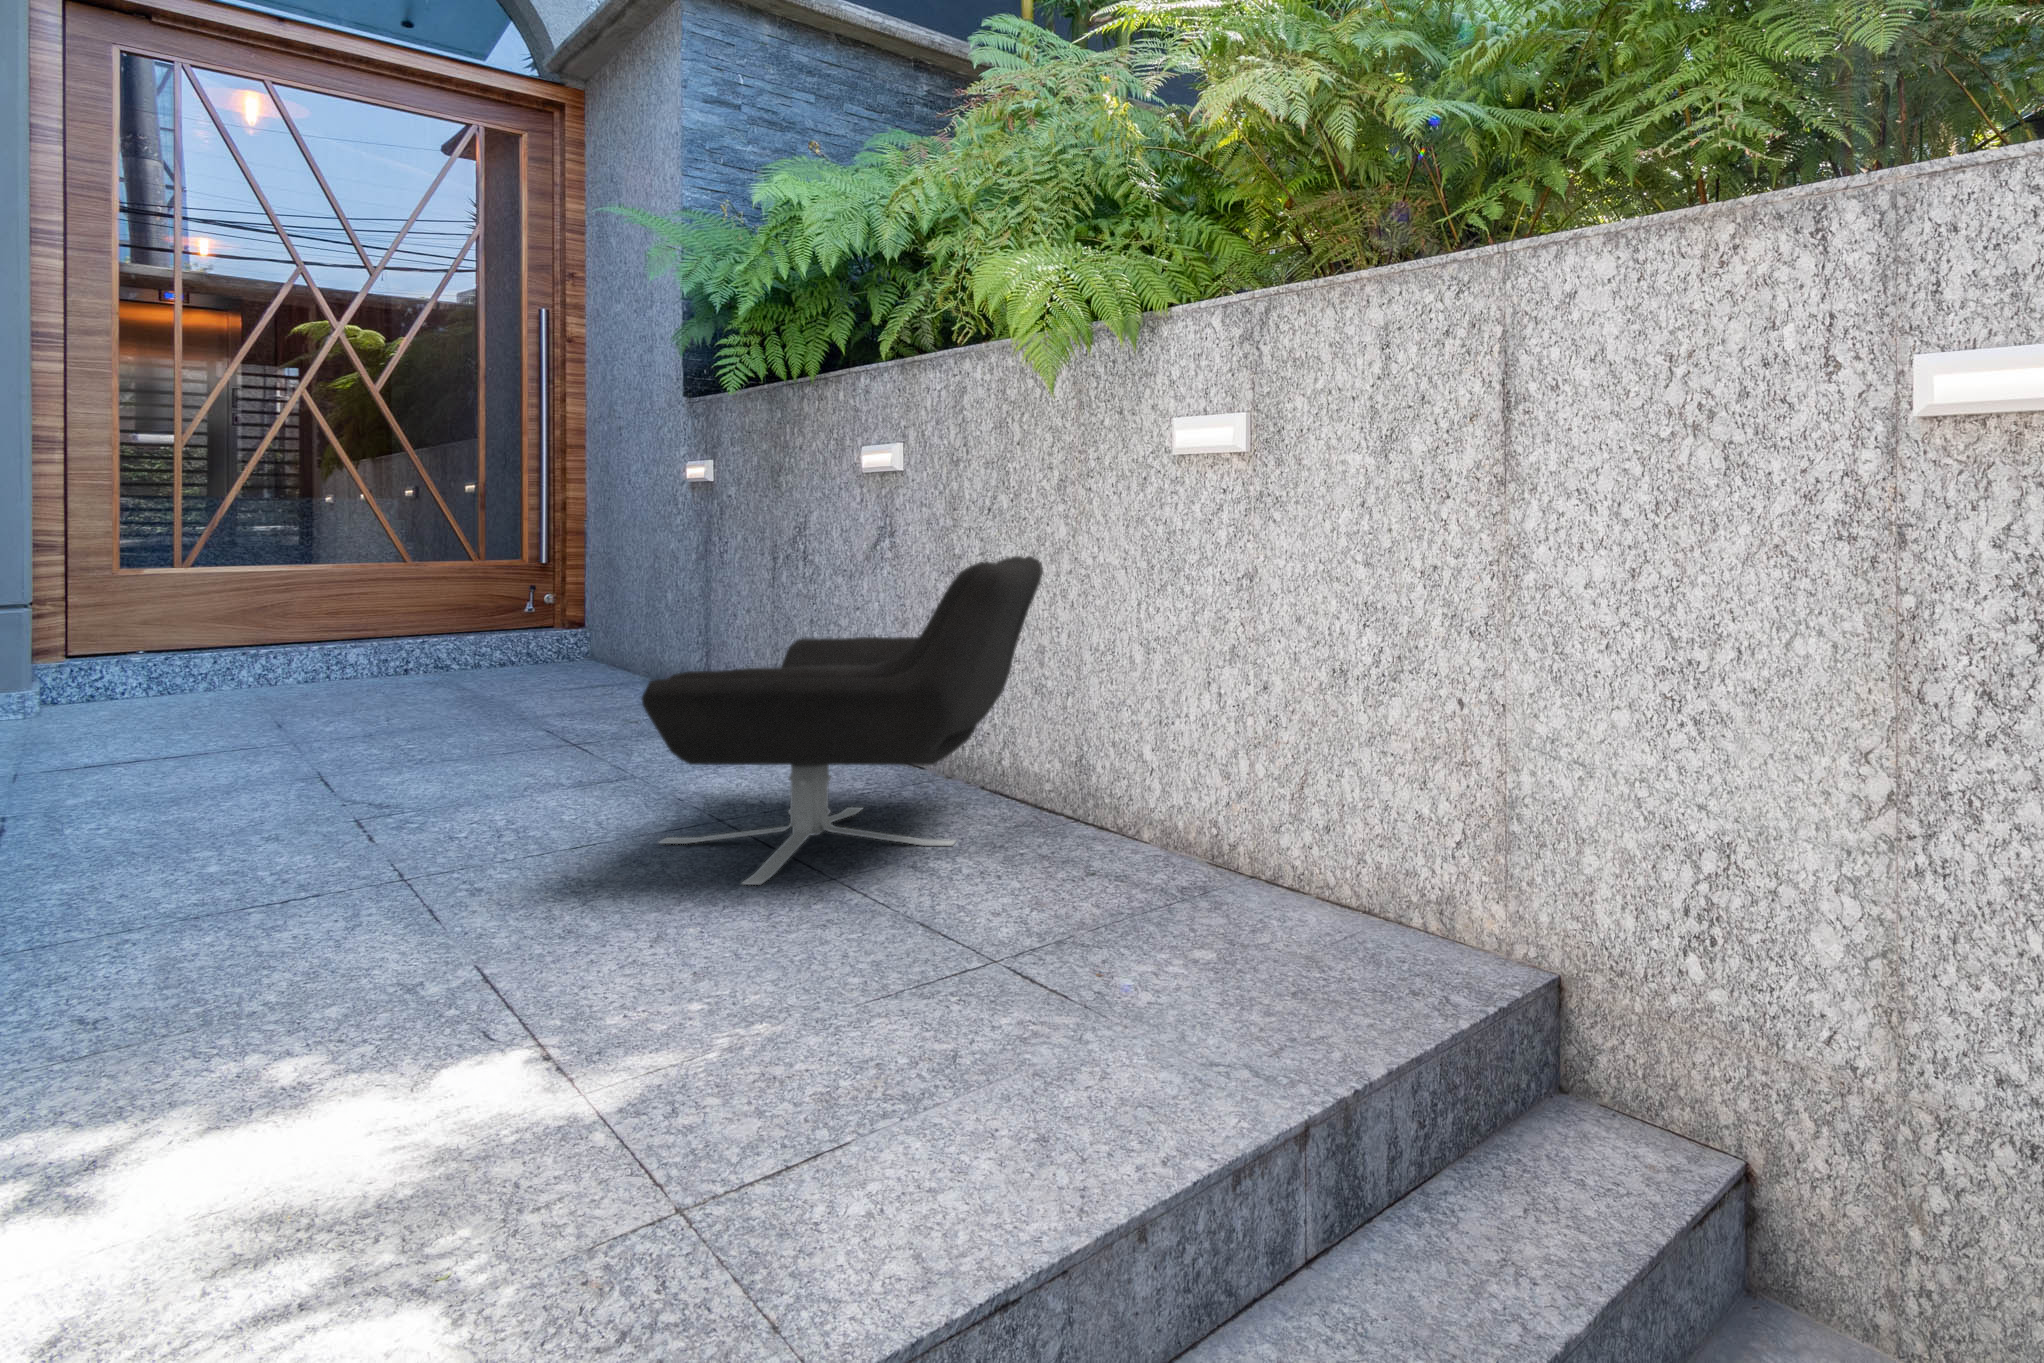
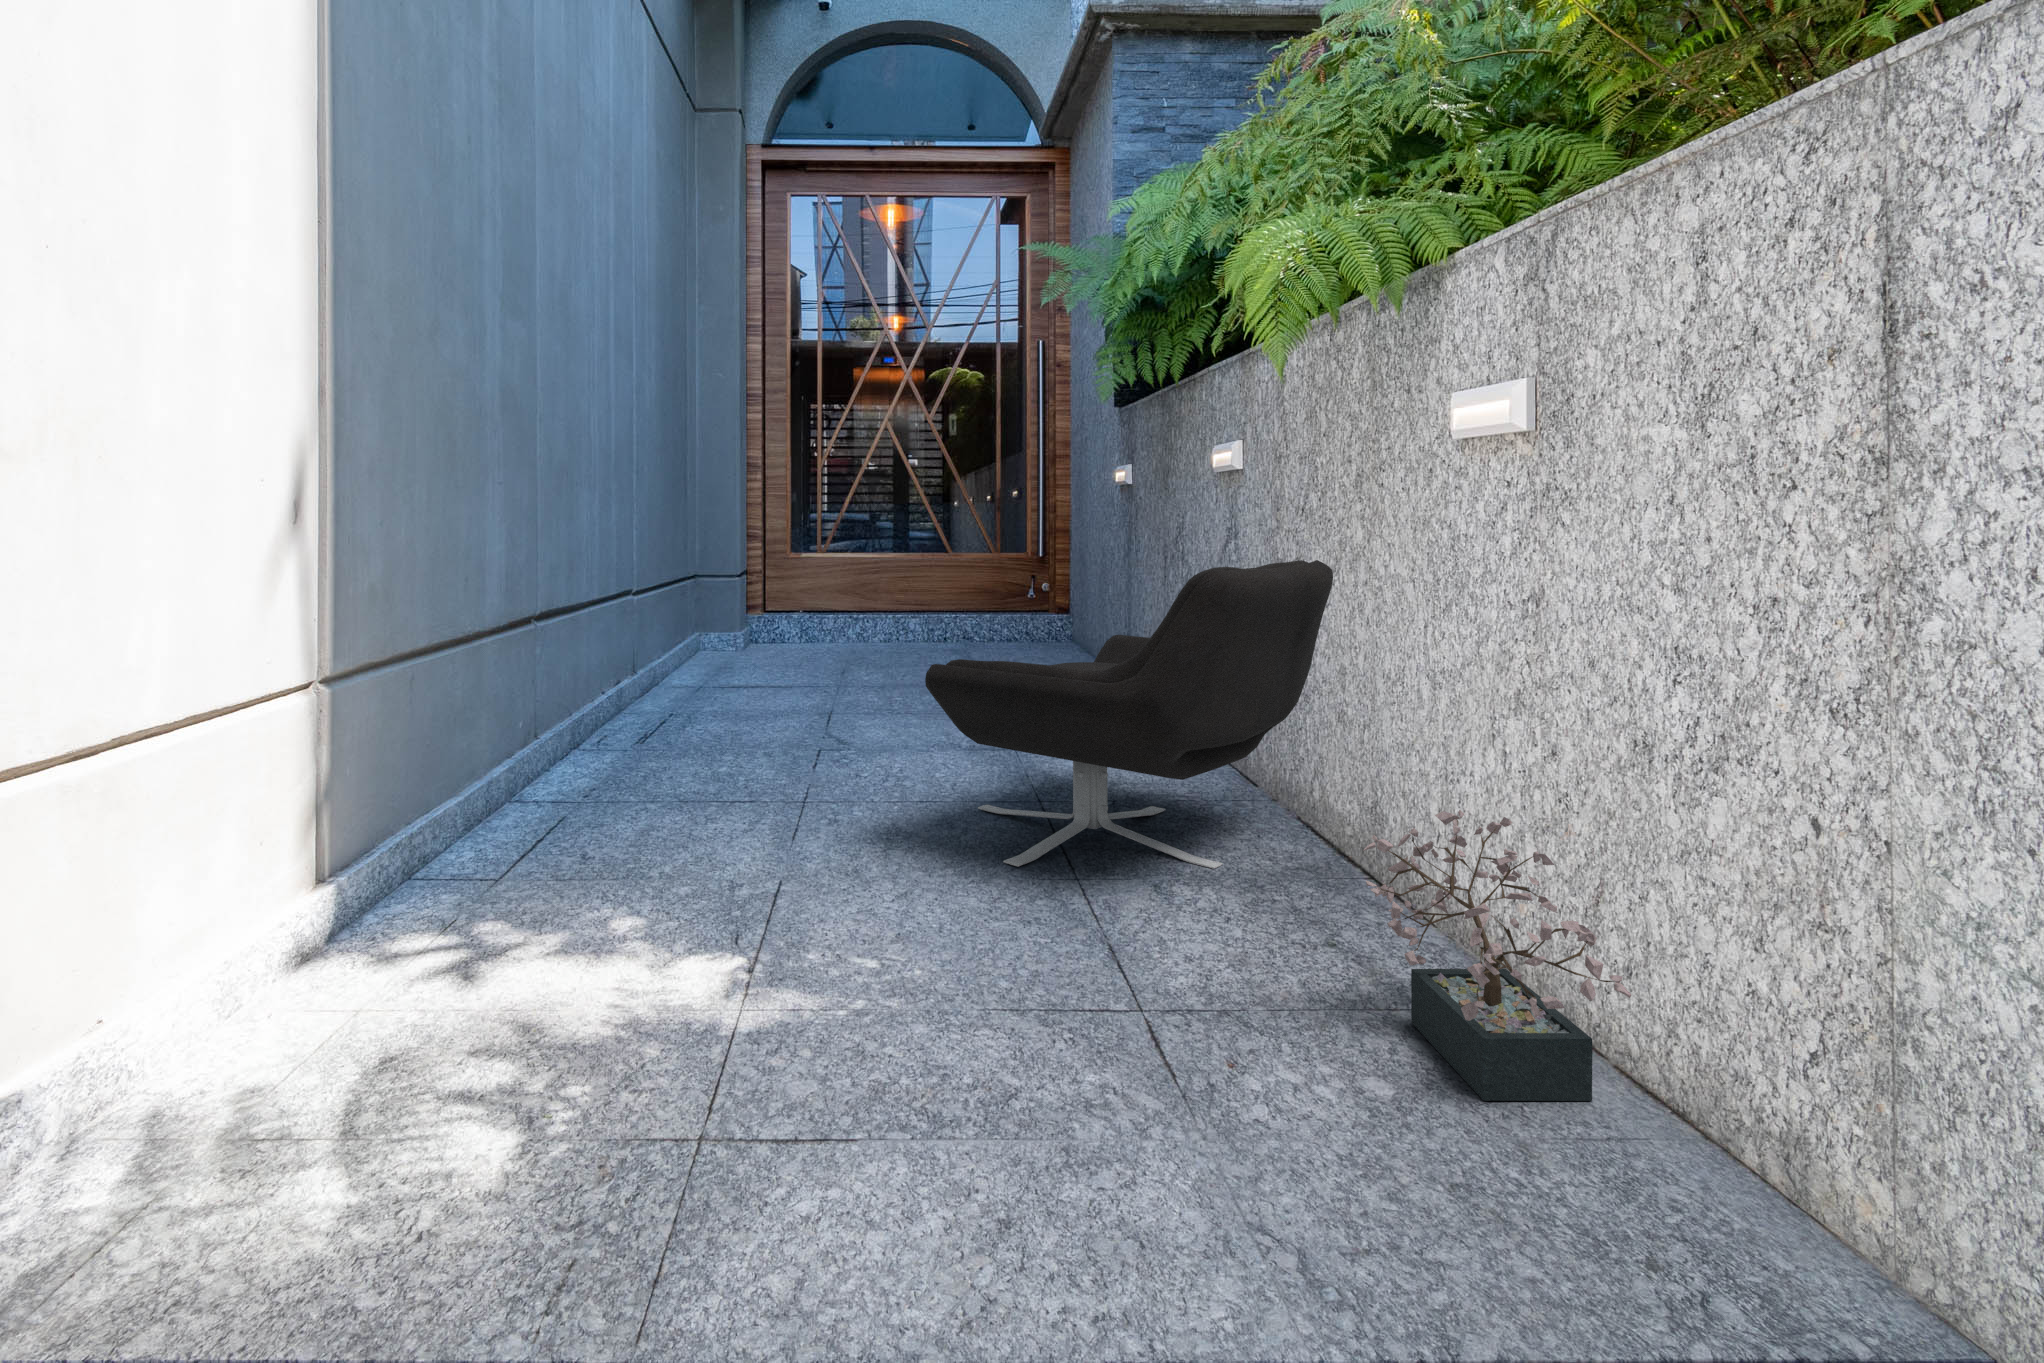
decorative plant: none [1153,741,1347,944] -> present [1364,810,1631,1101]

